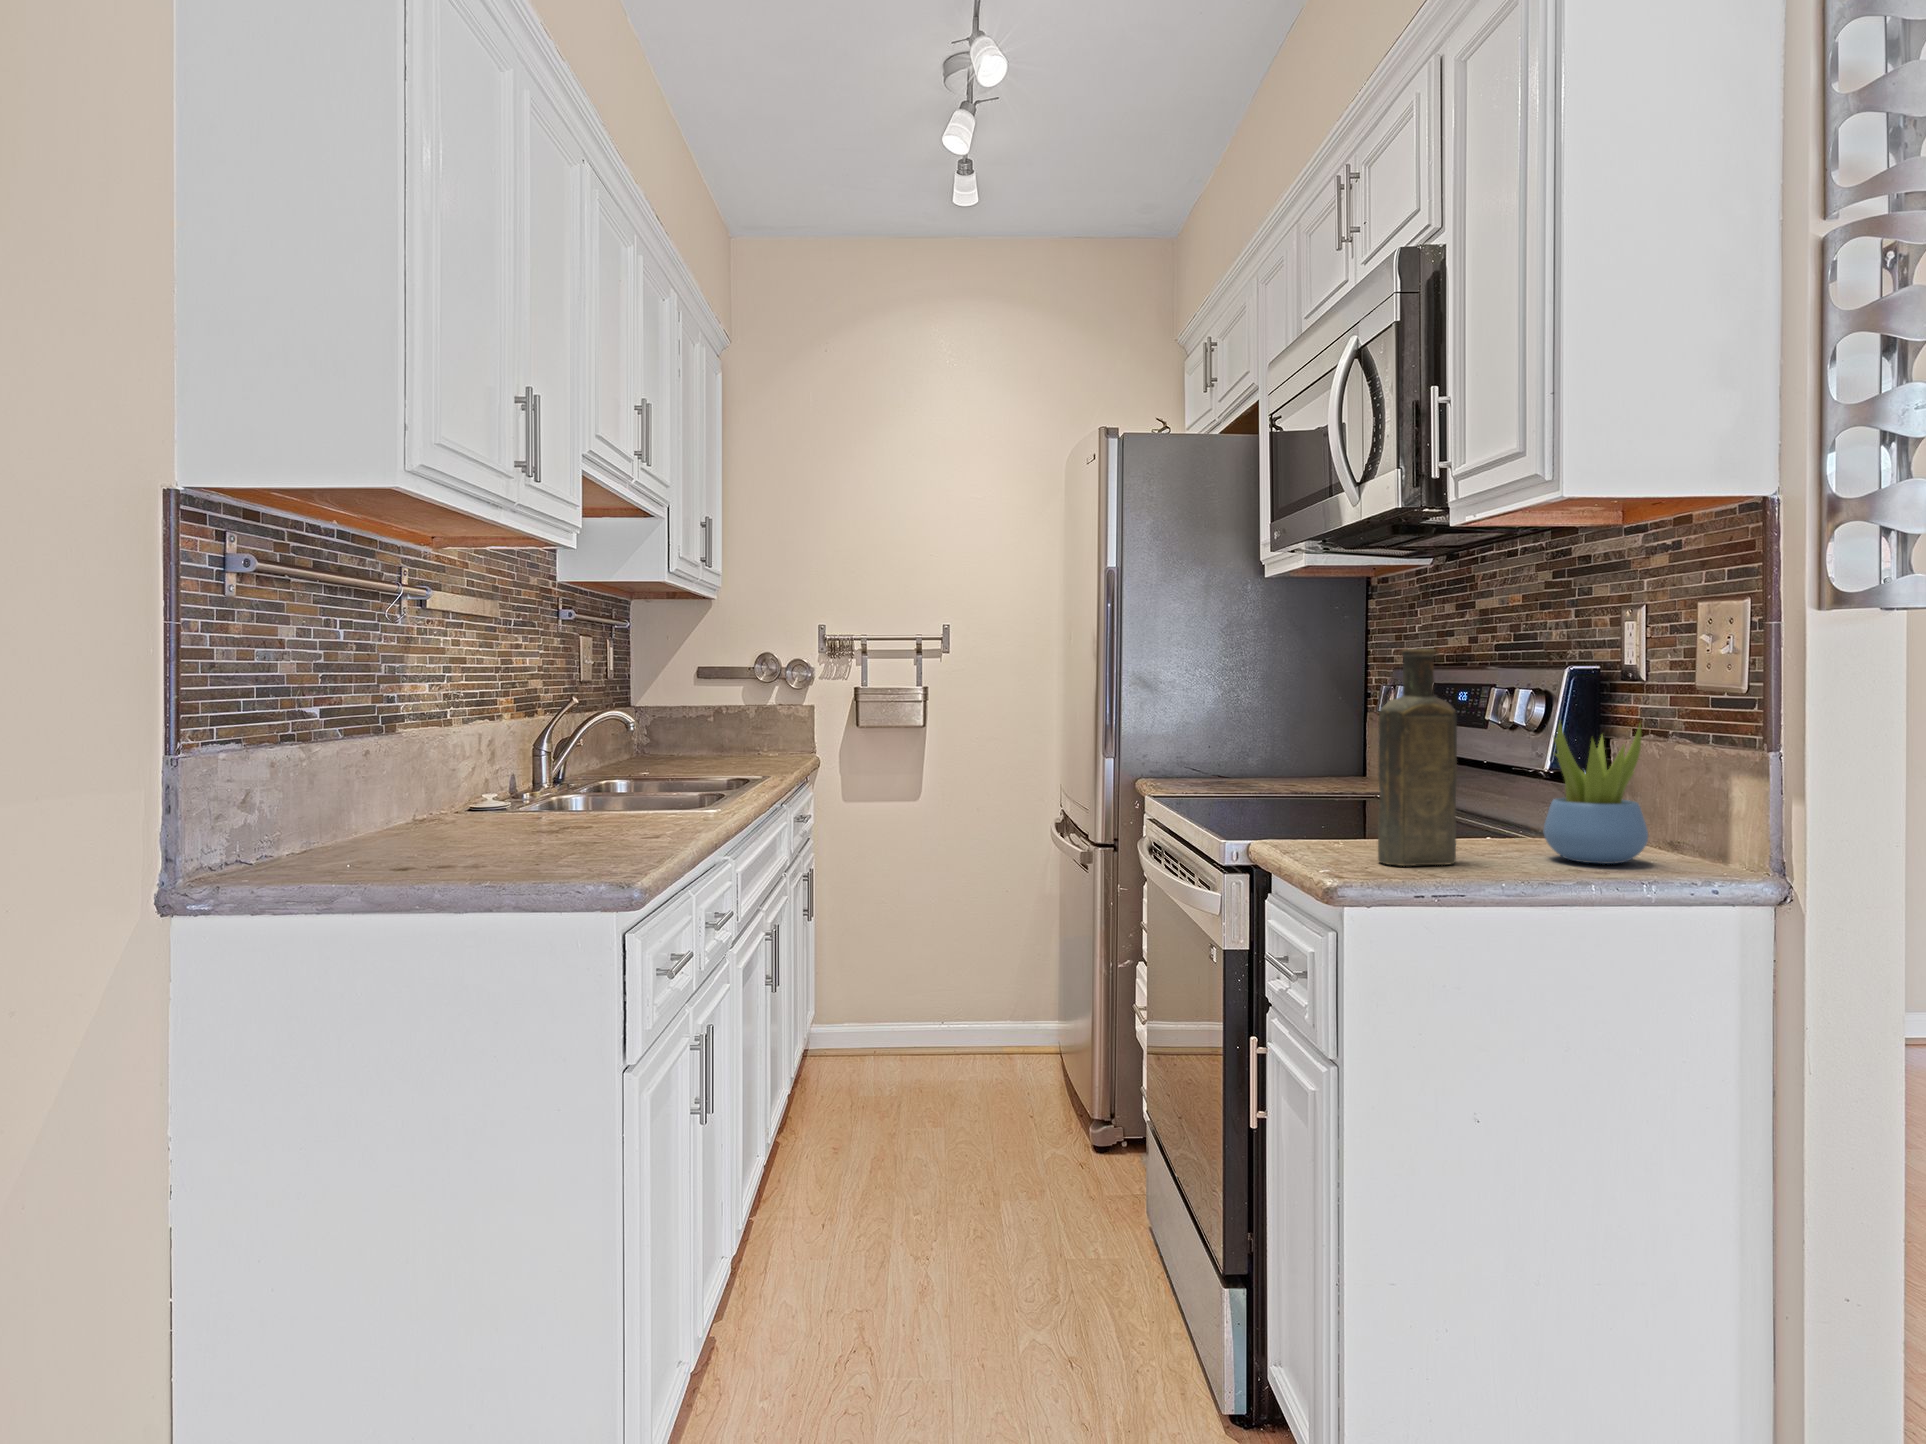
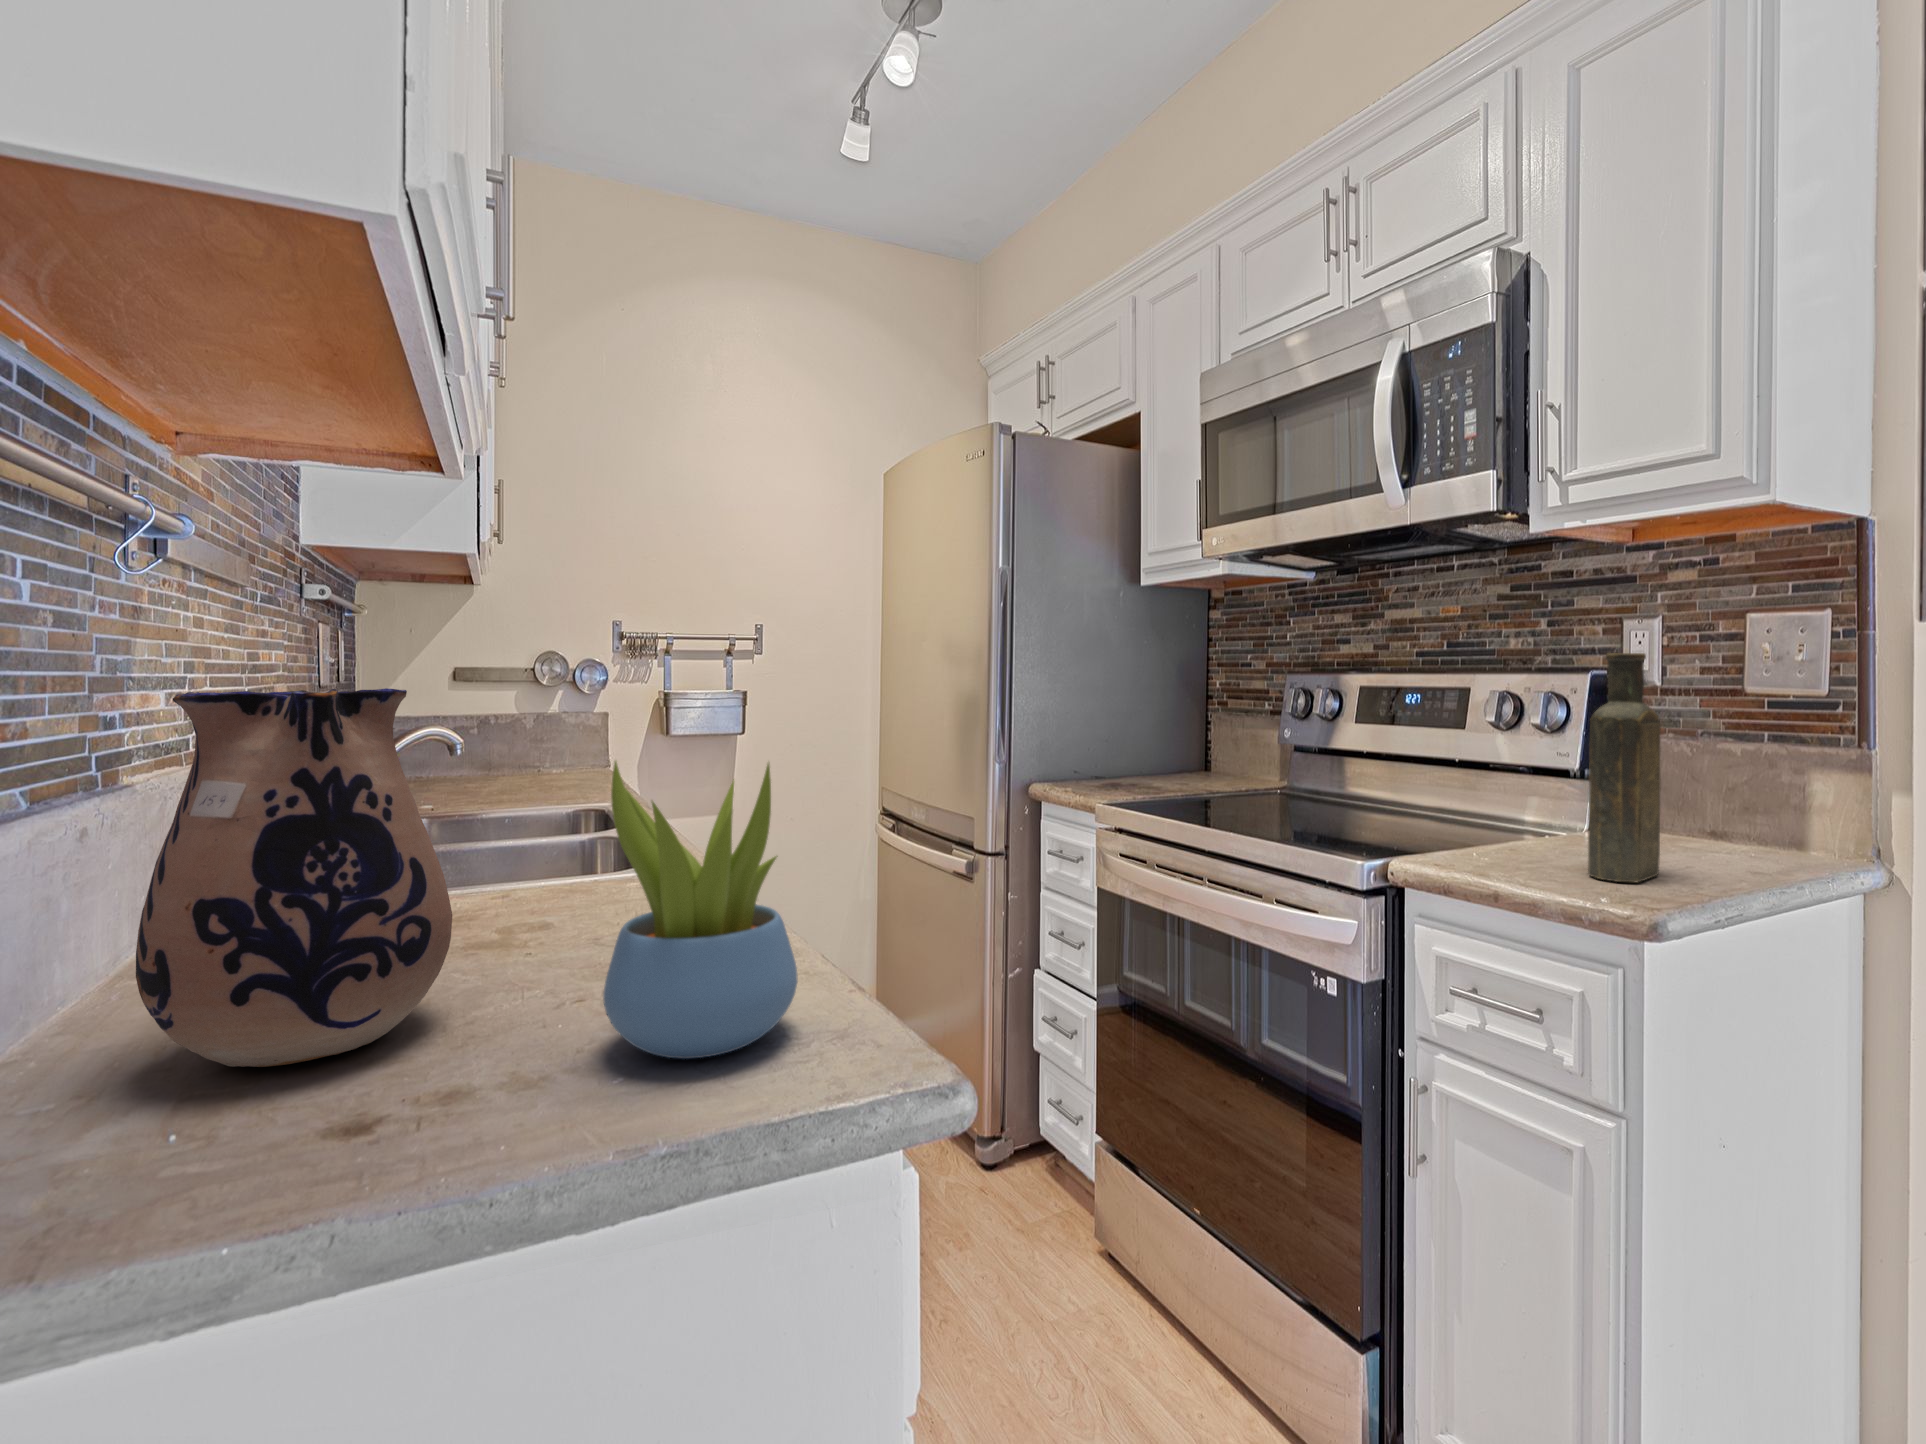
ceramic pitcher: none [354,680,483,850] -> present [136,688,452,1067]
succulent plant: present [1544,722,1648,864] -> present [603,761,798,1059]

